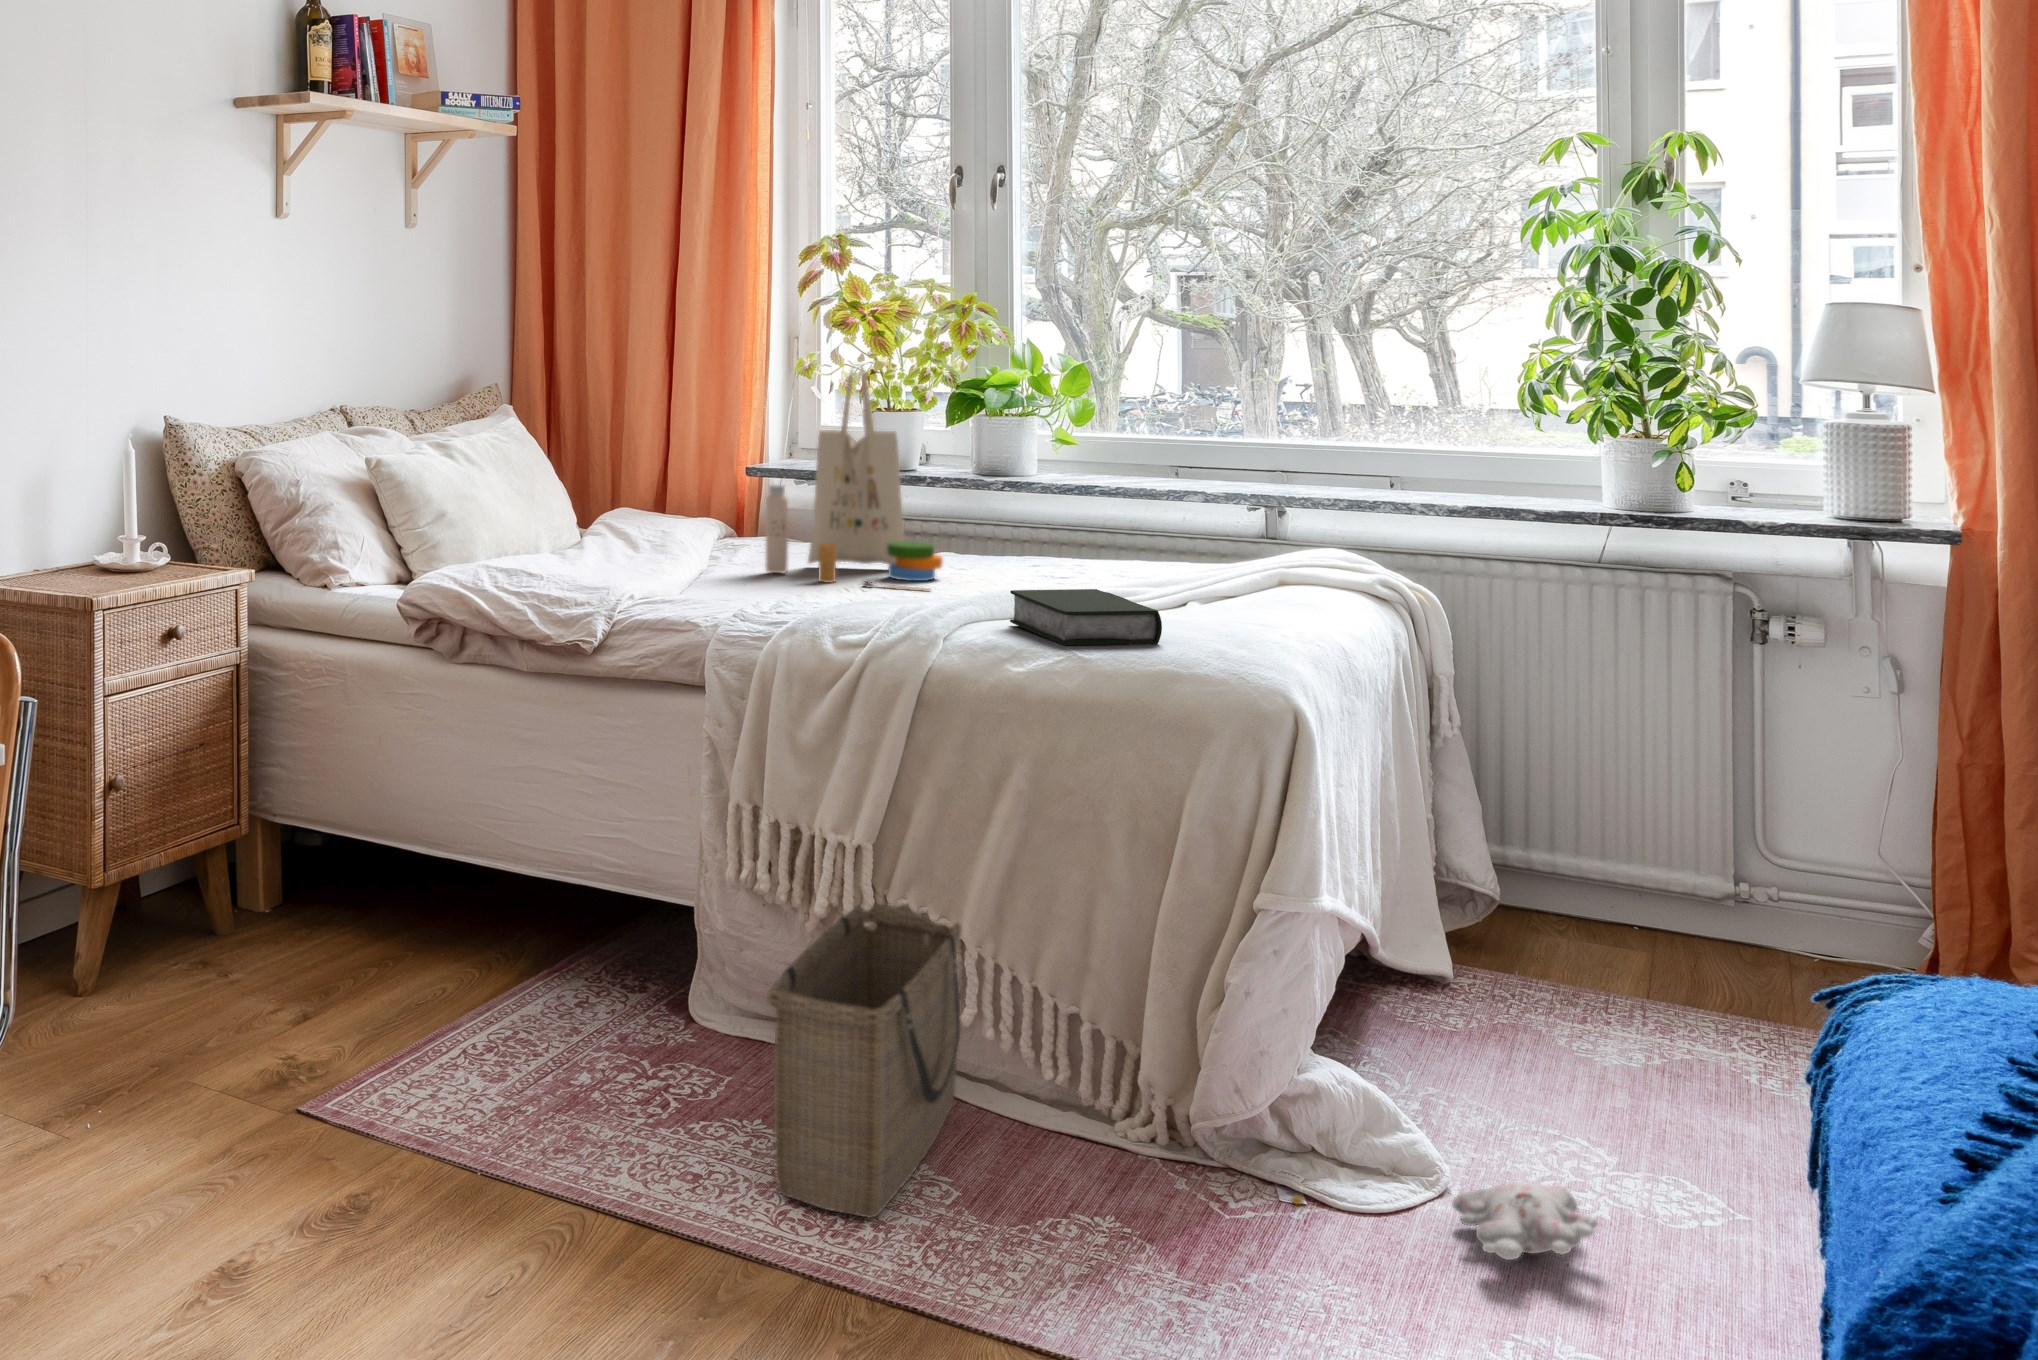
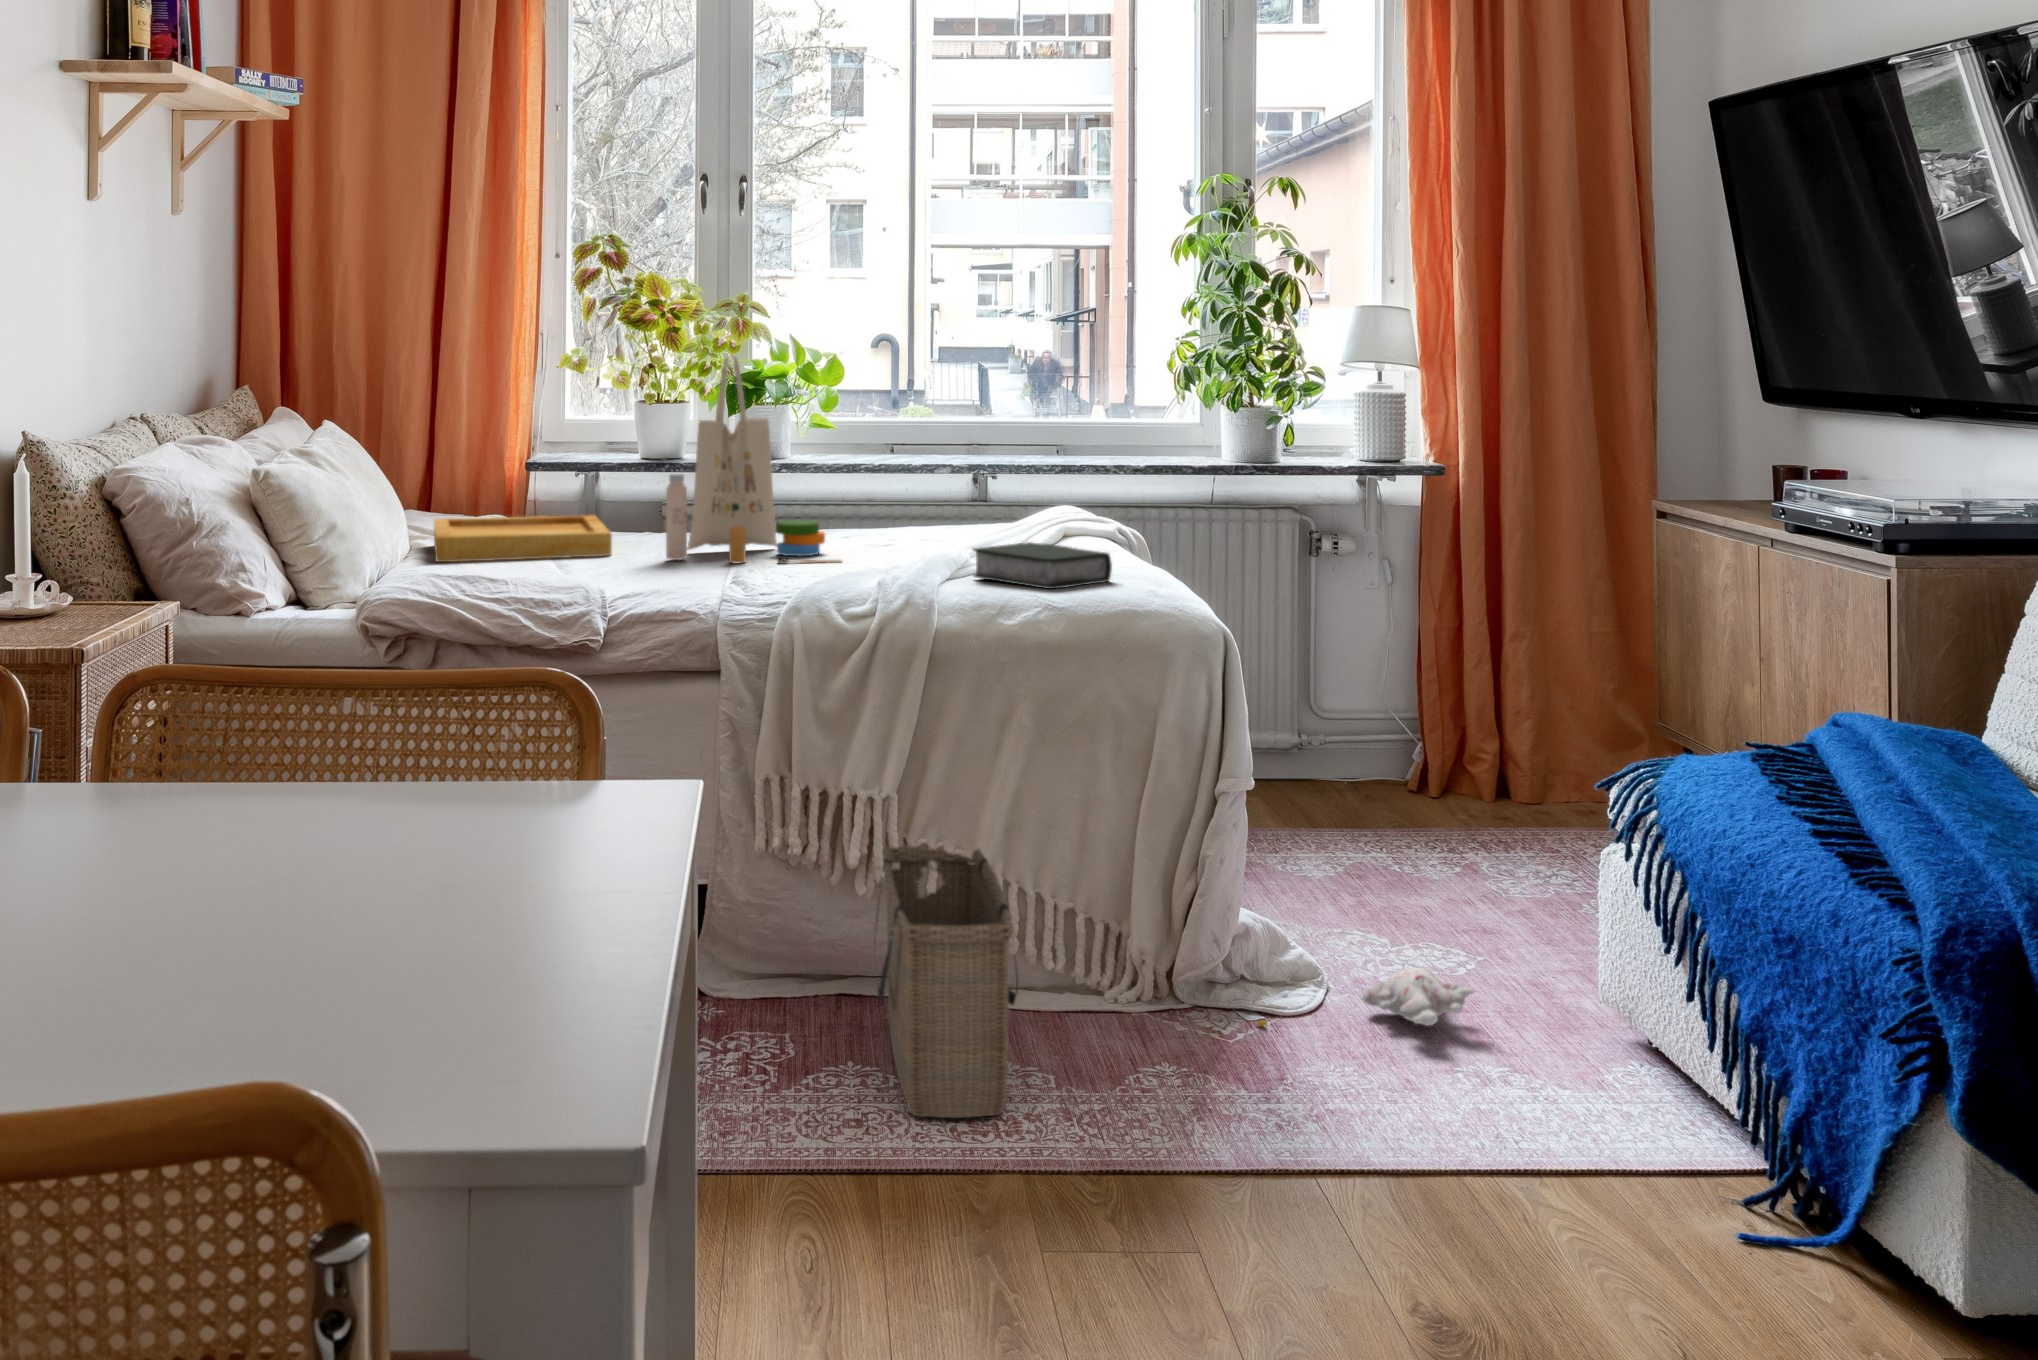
tray: none [565,512,764,565] -> present [434,515,612,562]

